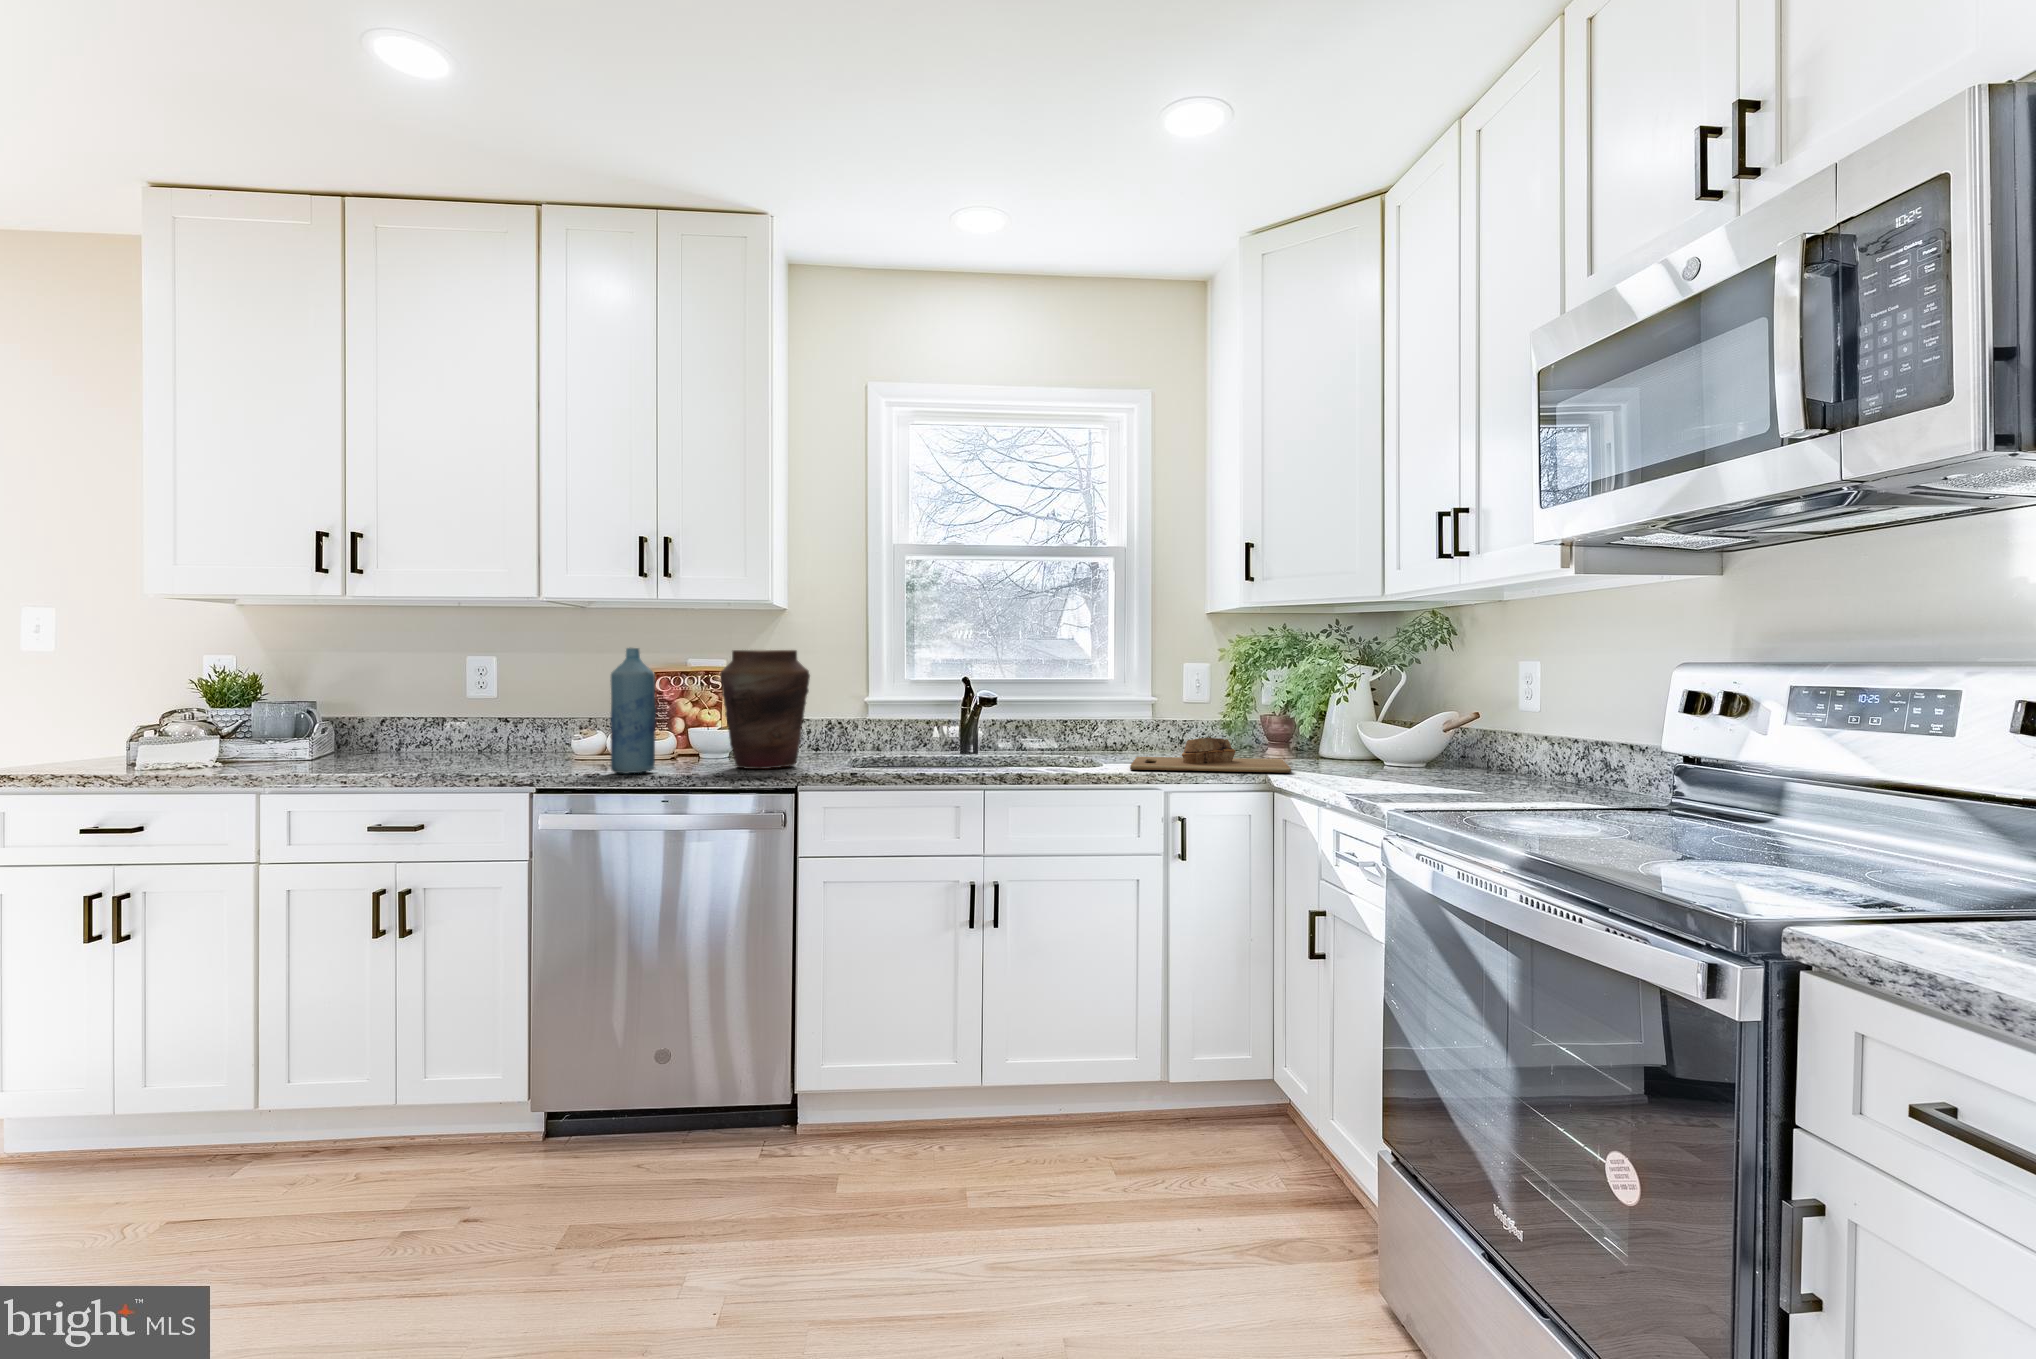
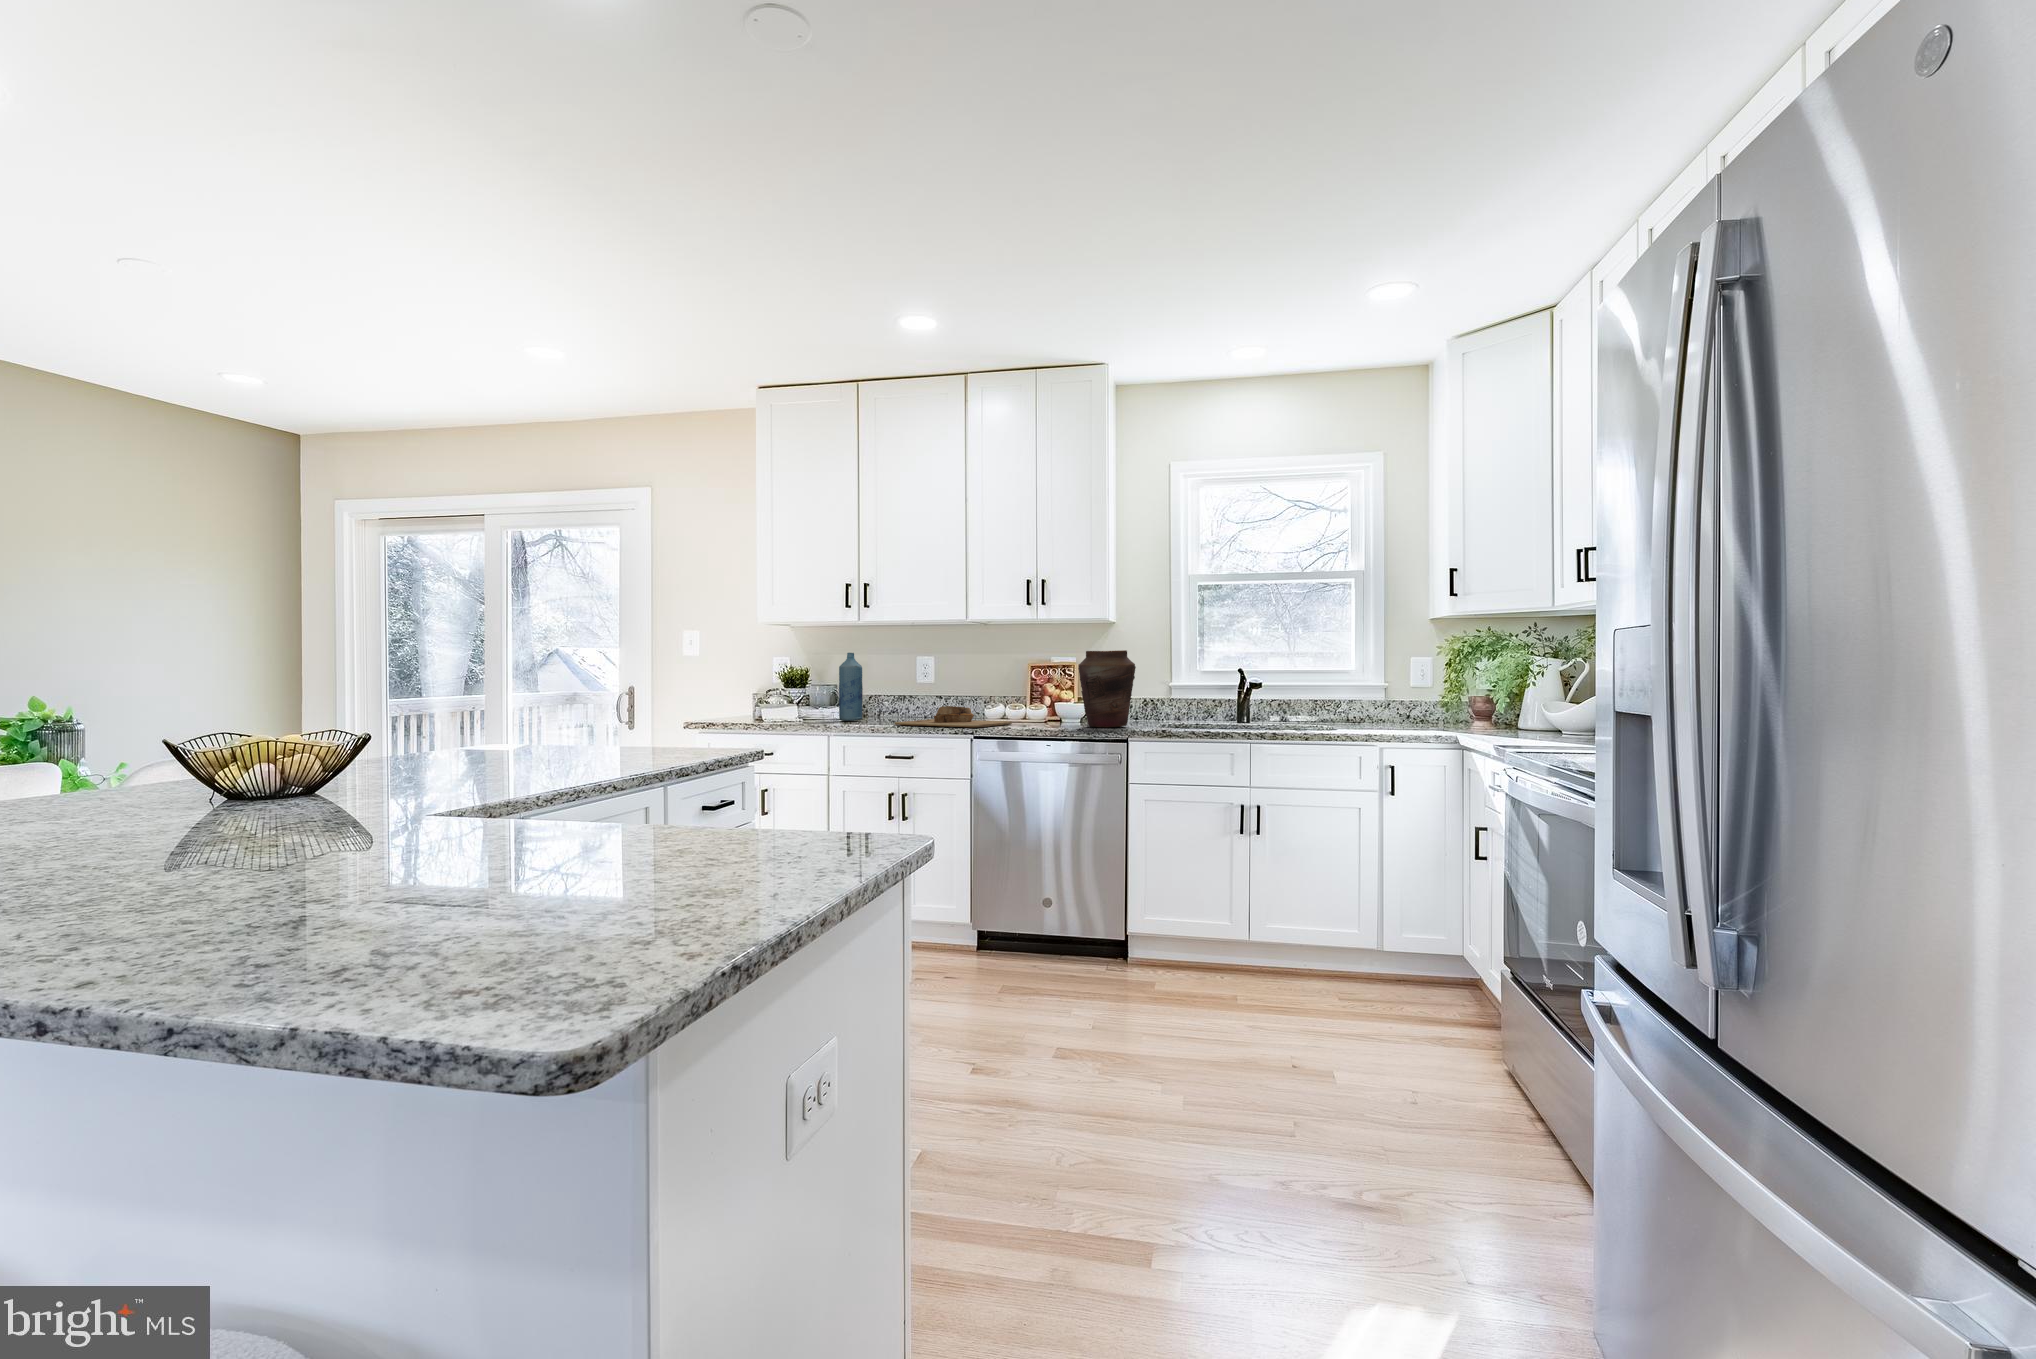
bottle: present [610,648,656,774] -> present [839,653,863,721]
cutting board: present [1130,737,1291,773] -> present [895,706,1012,727]

